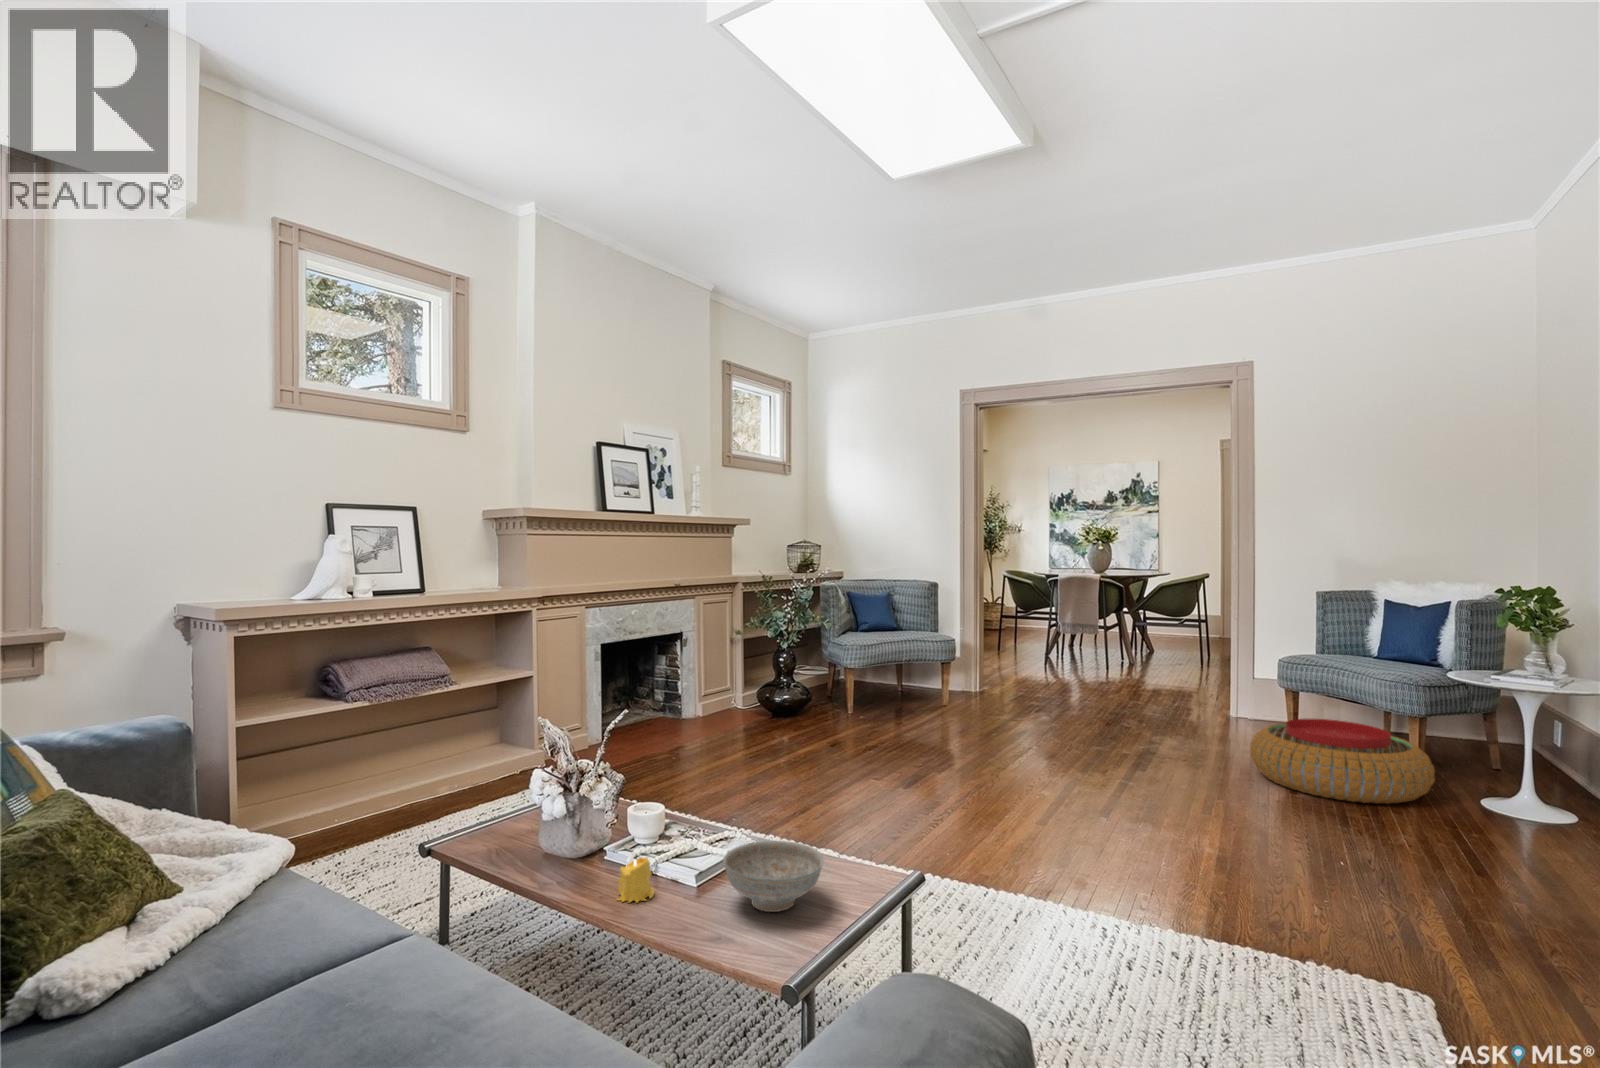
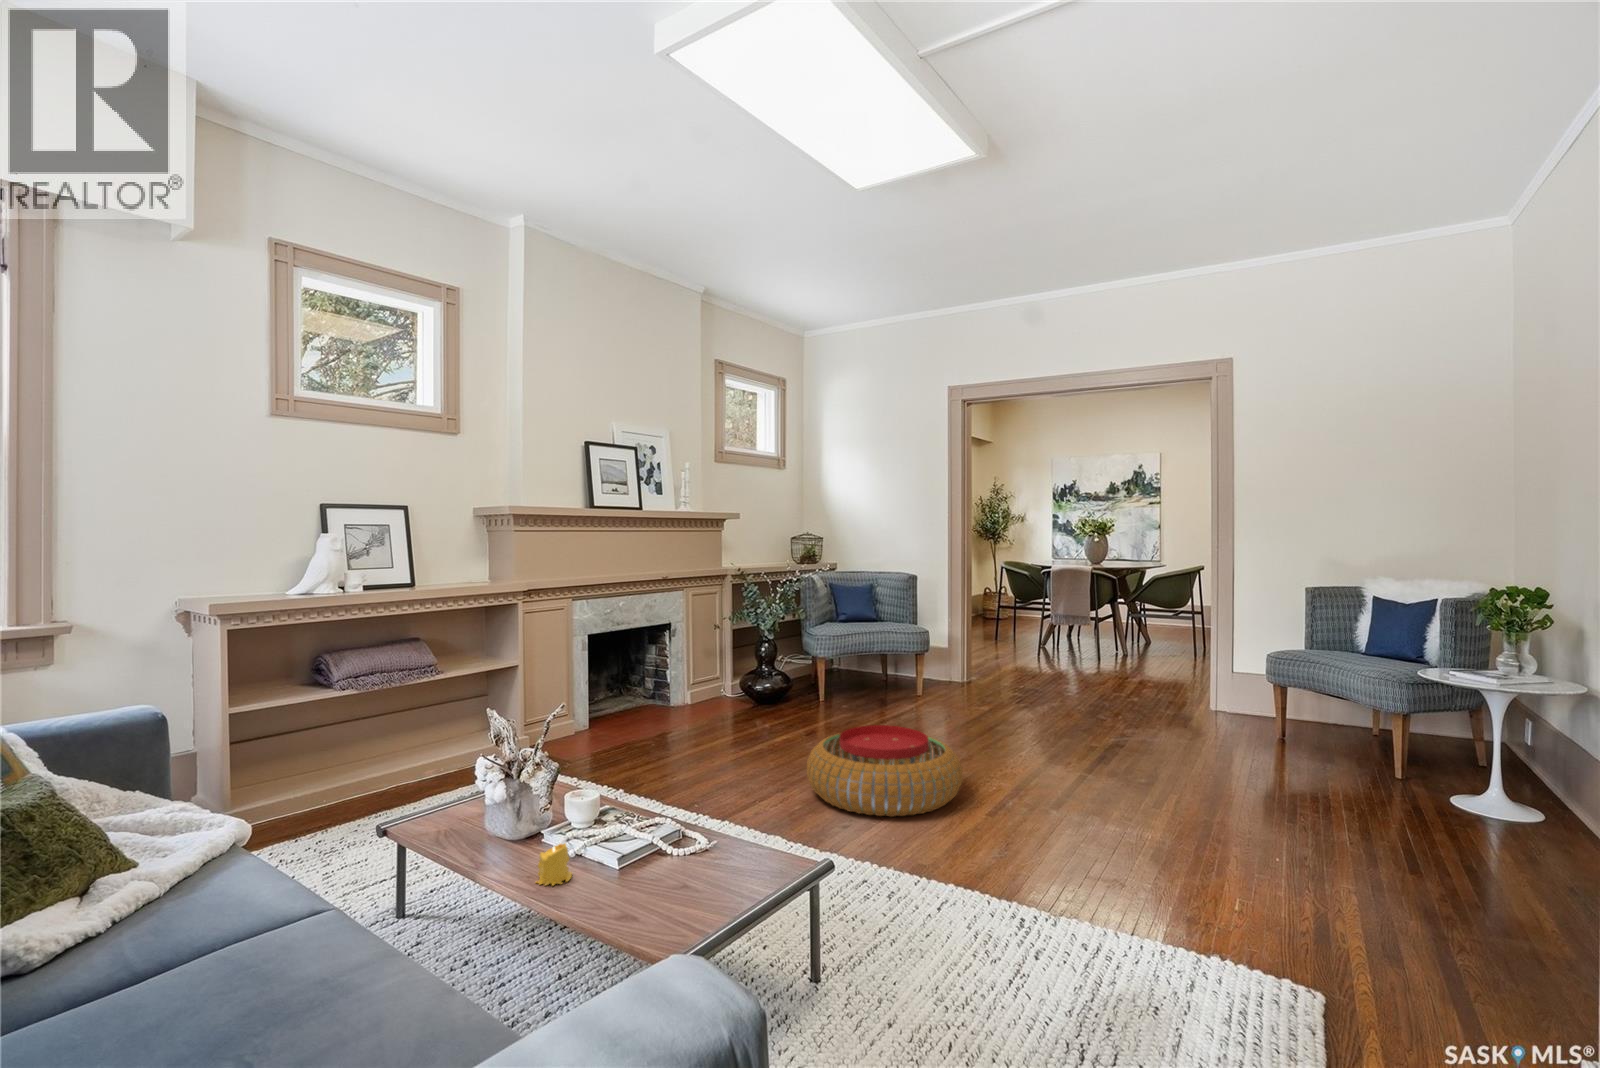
pouf: present [1250,719,1435,804] -> present [807,725,962,816]
decorative bowl: present [723,841,824,912] -> none [631,830,726,897]

